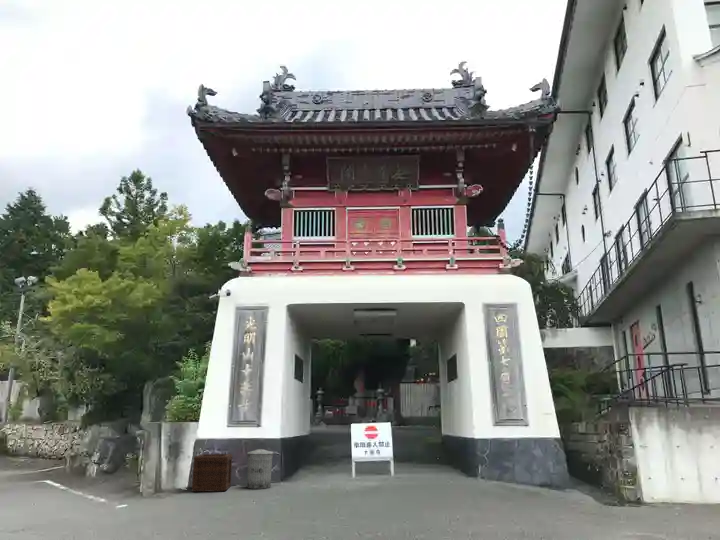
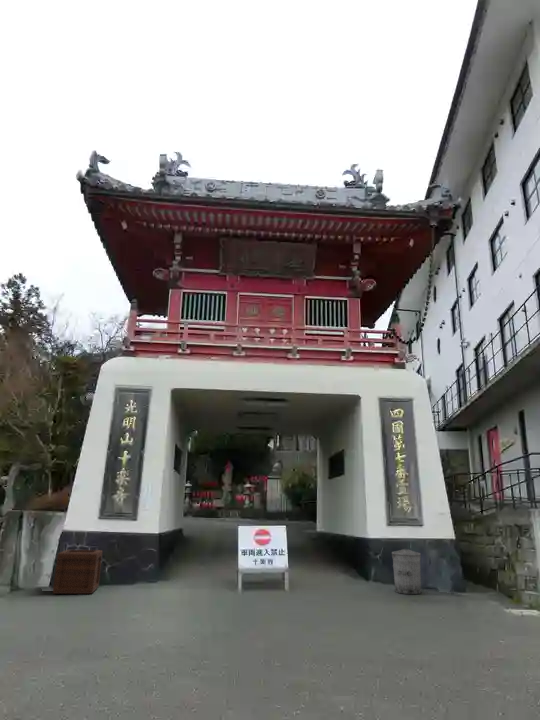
trash can: present [247,449,273,489] -> present [392,549,421,594]

